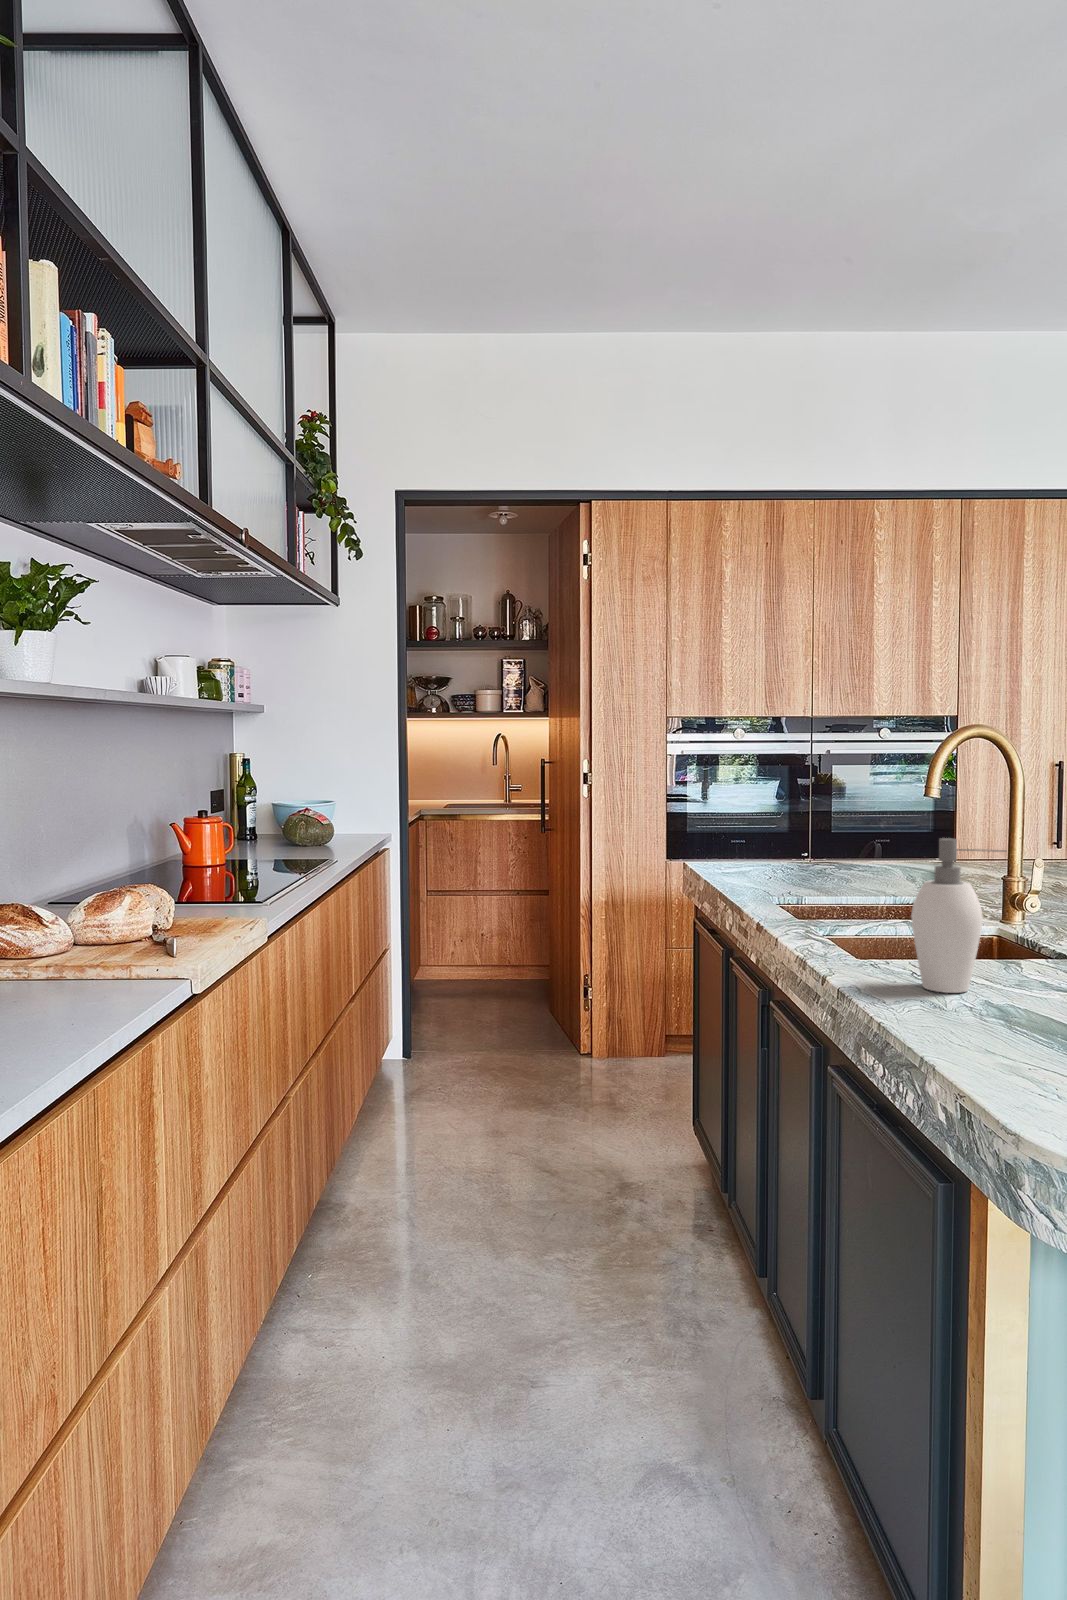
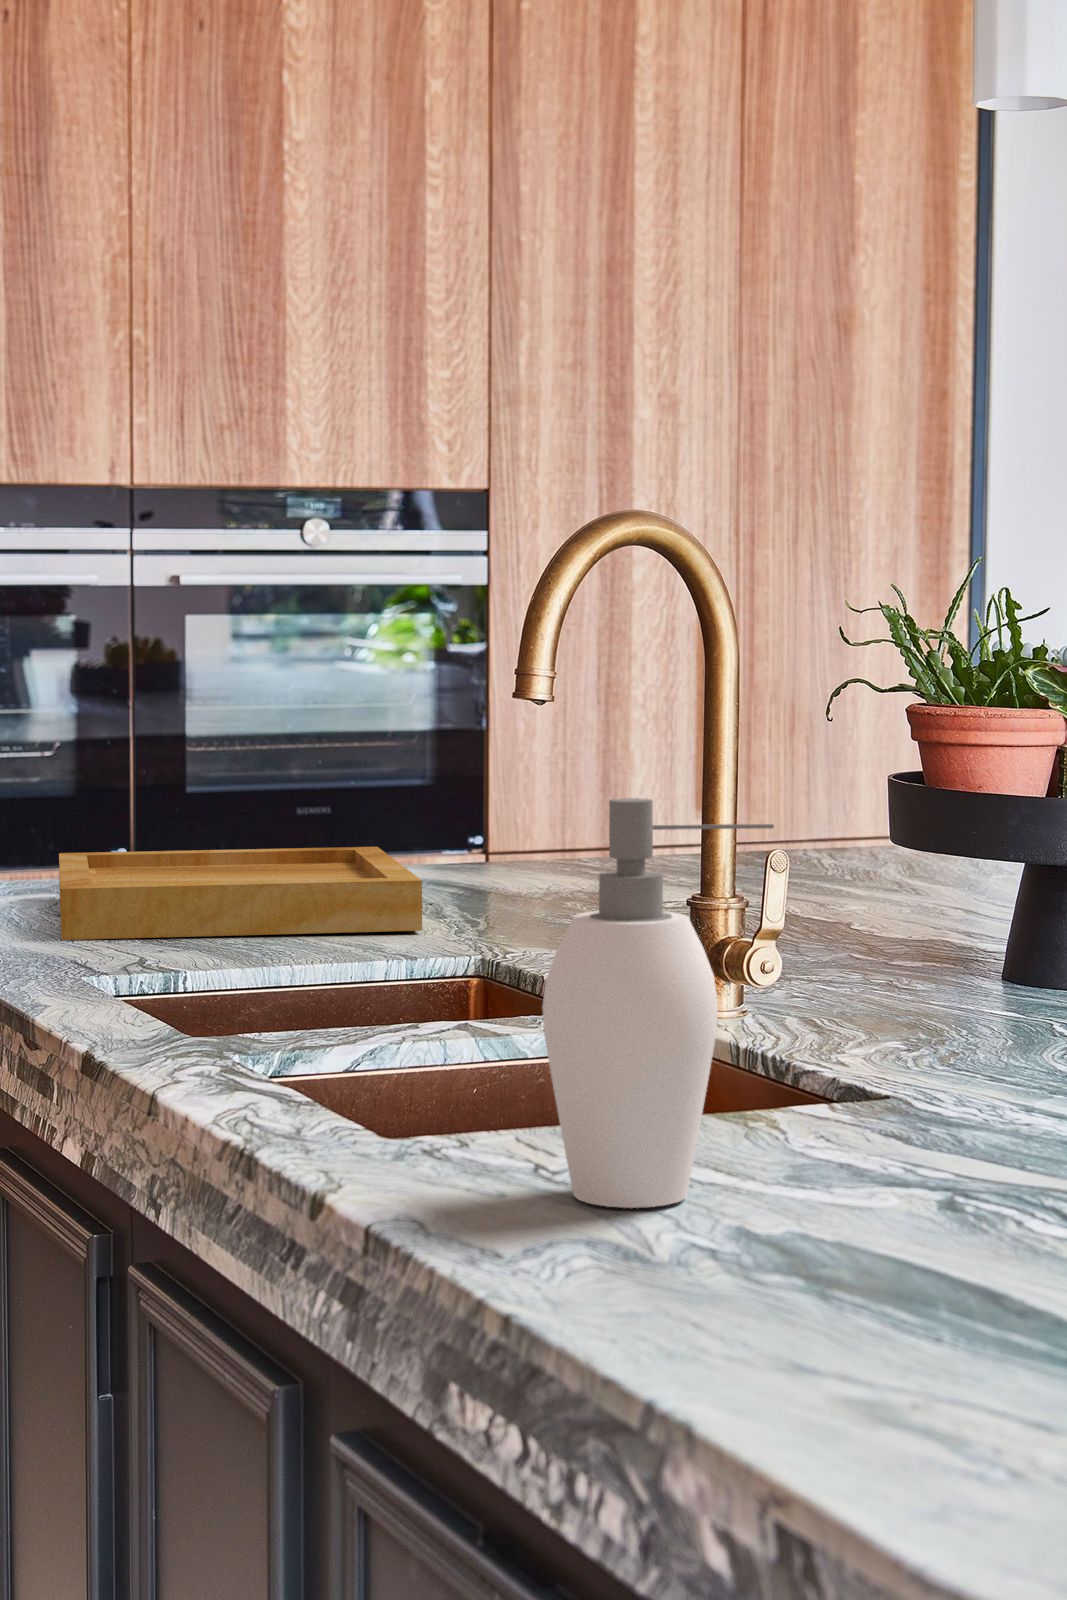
tray: none [759,846,902,883] -> present [59,847,422,940]

